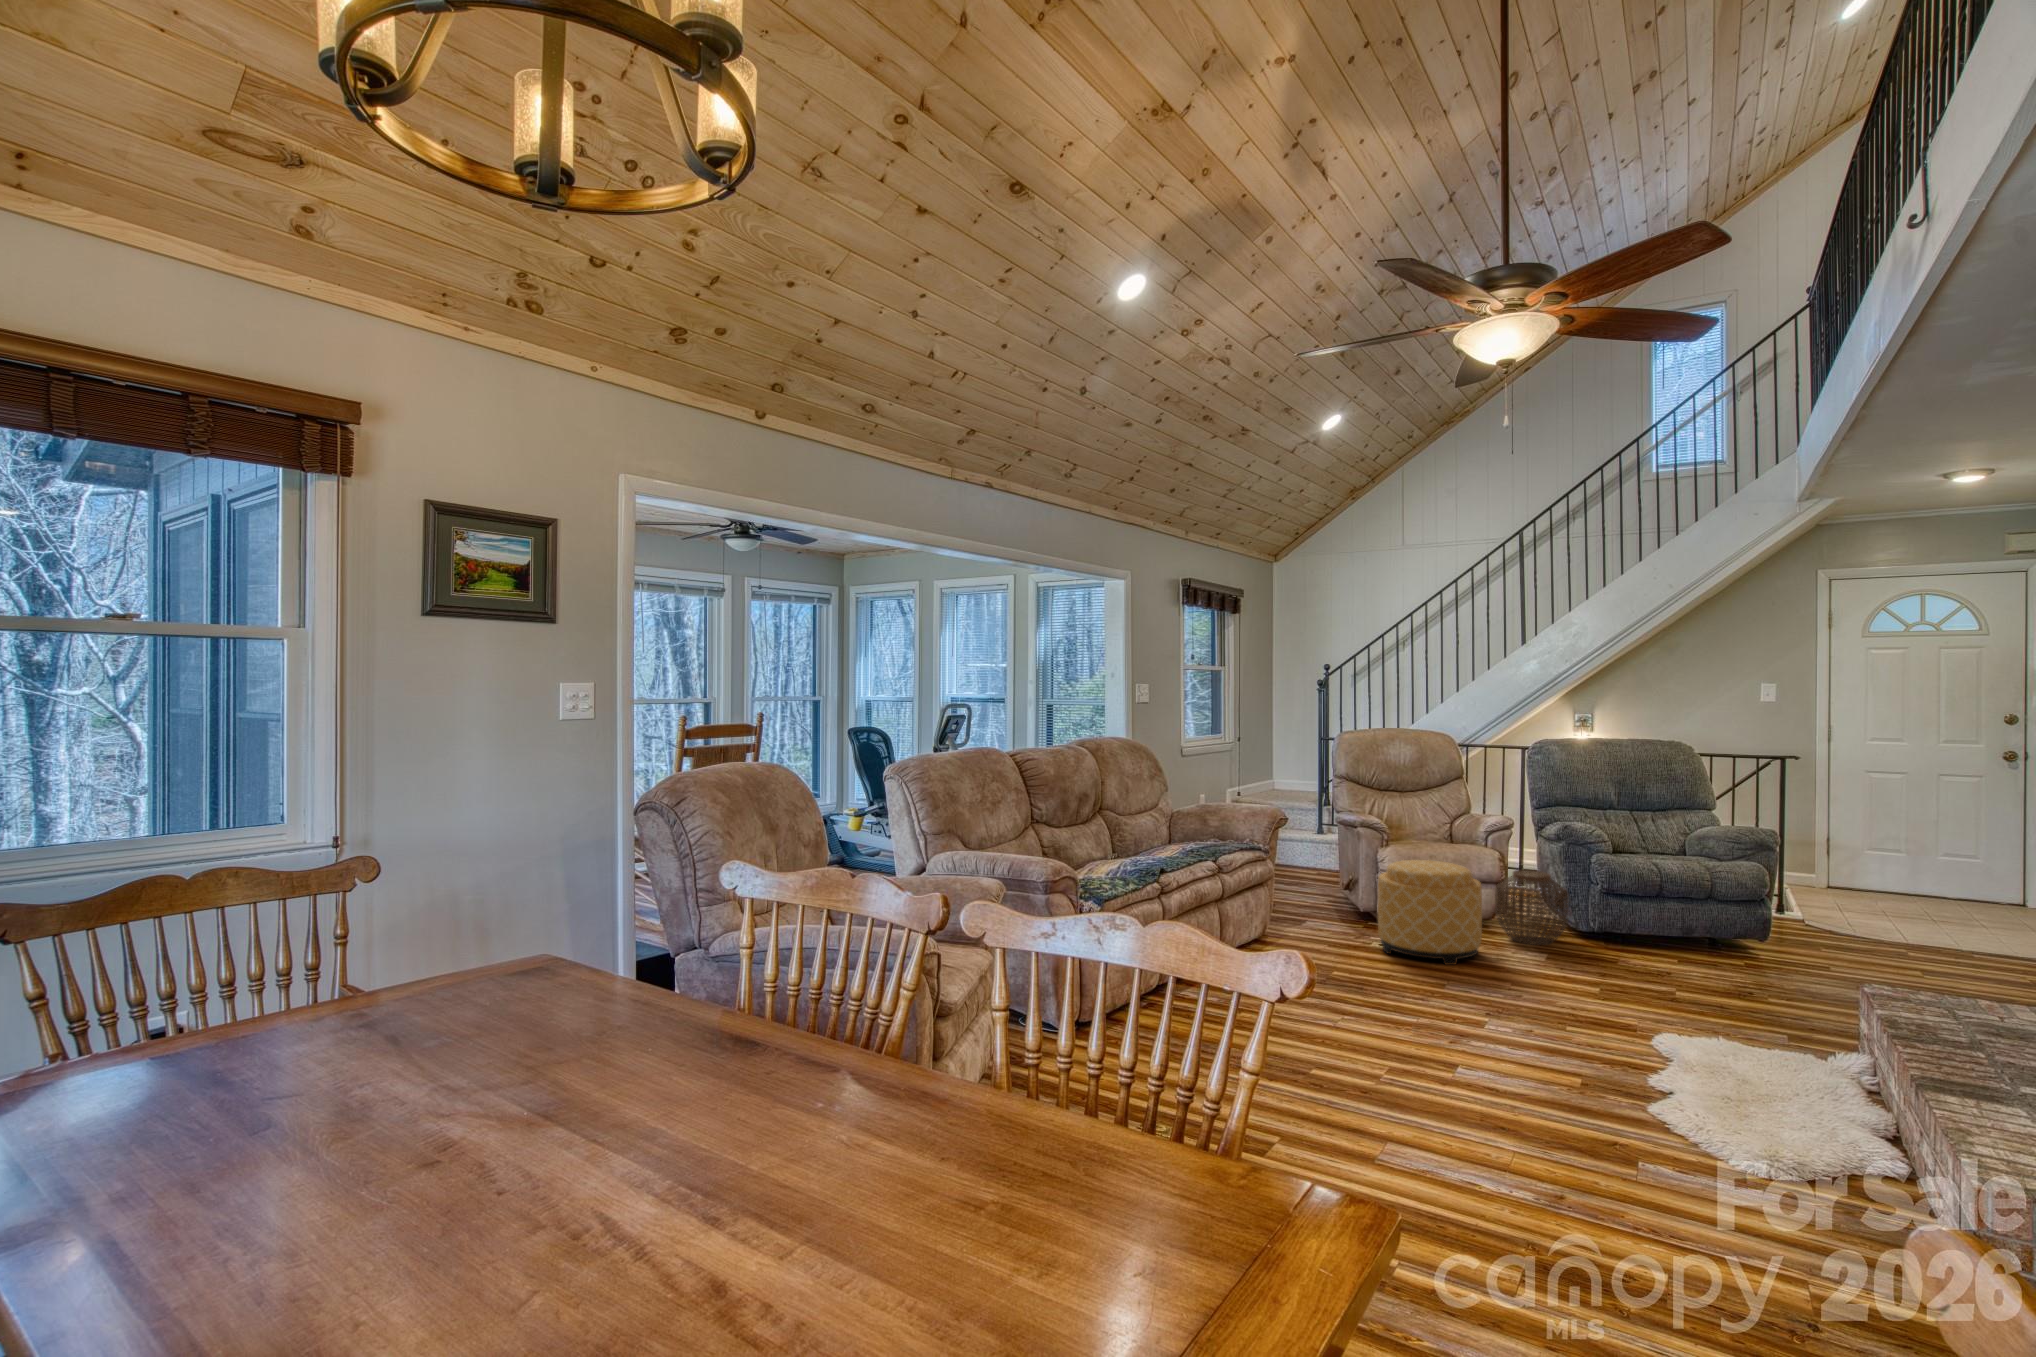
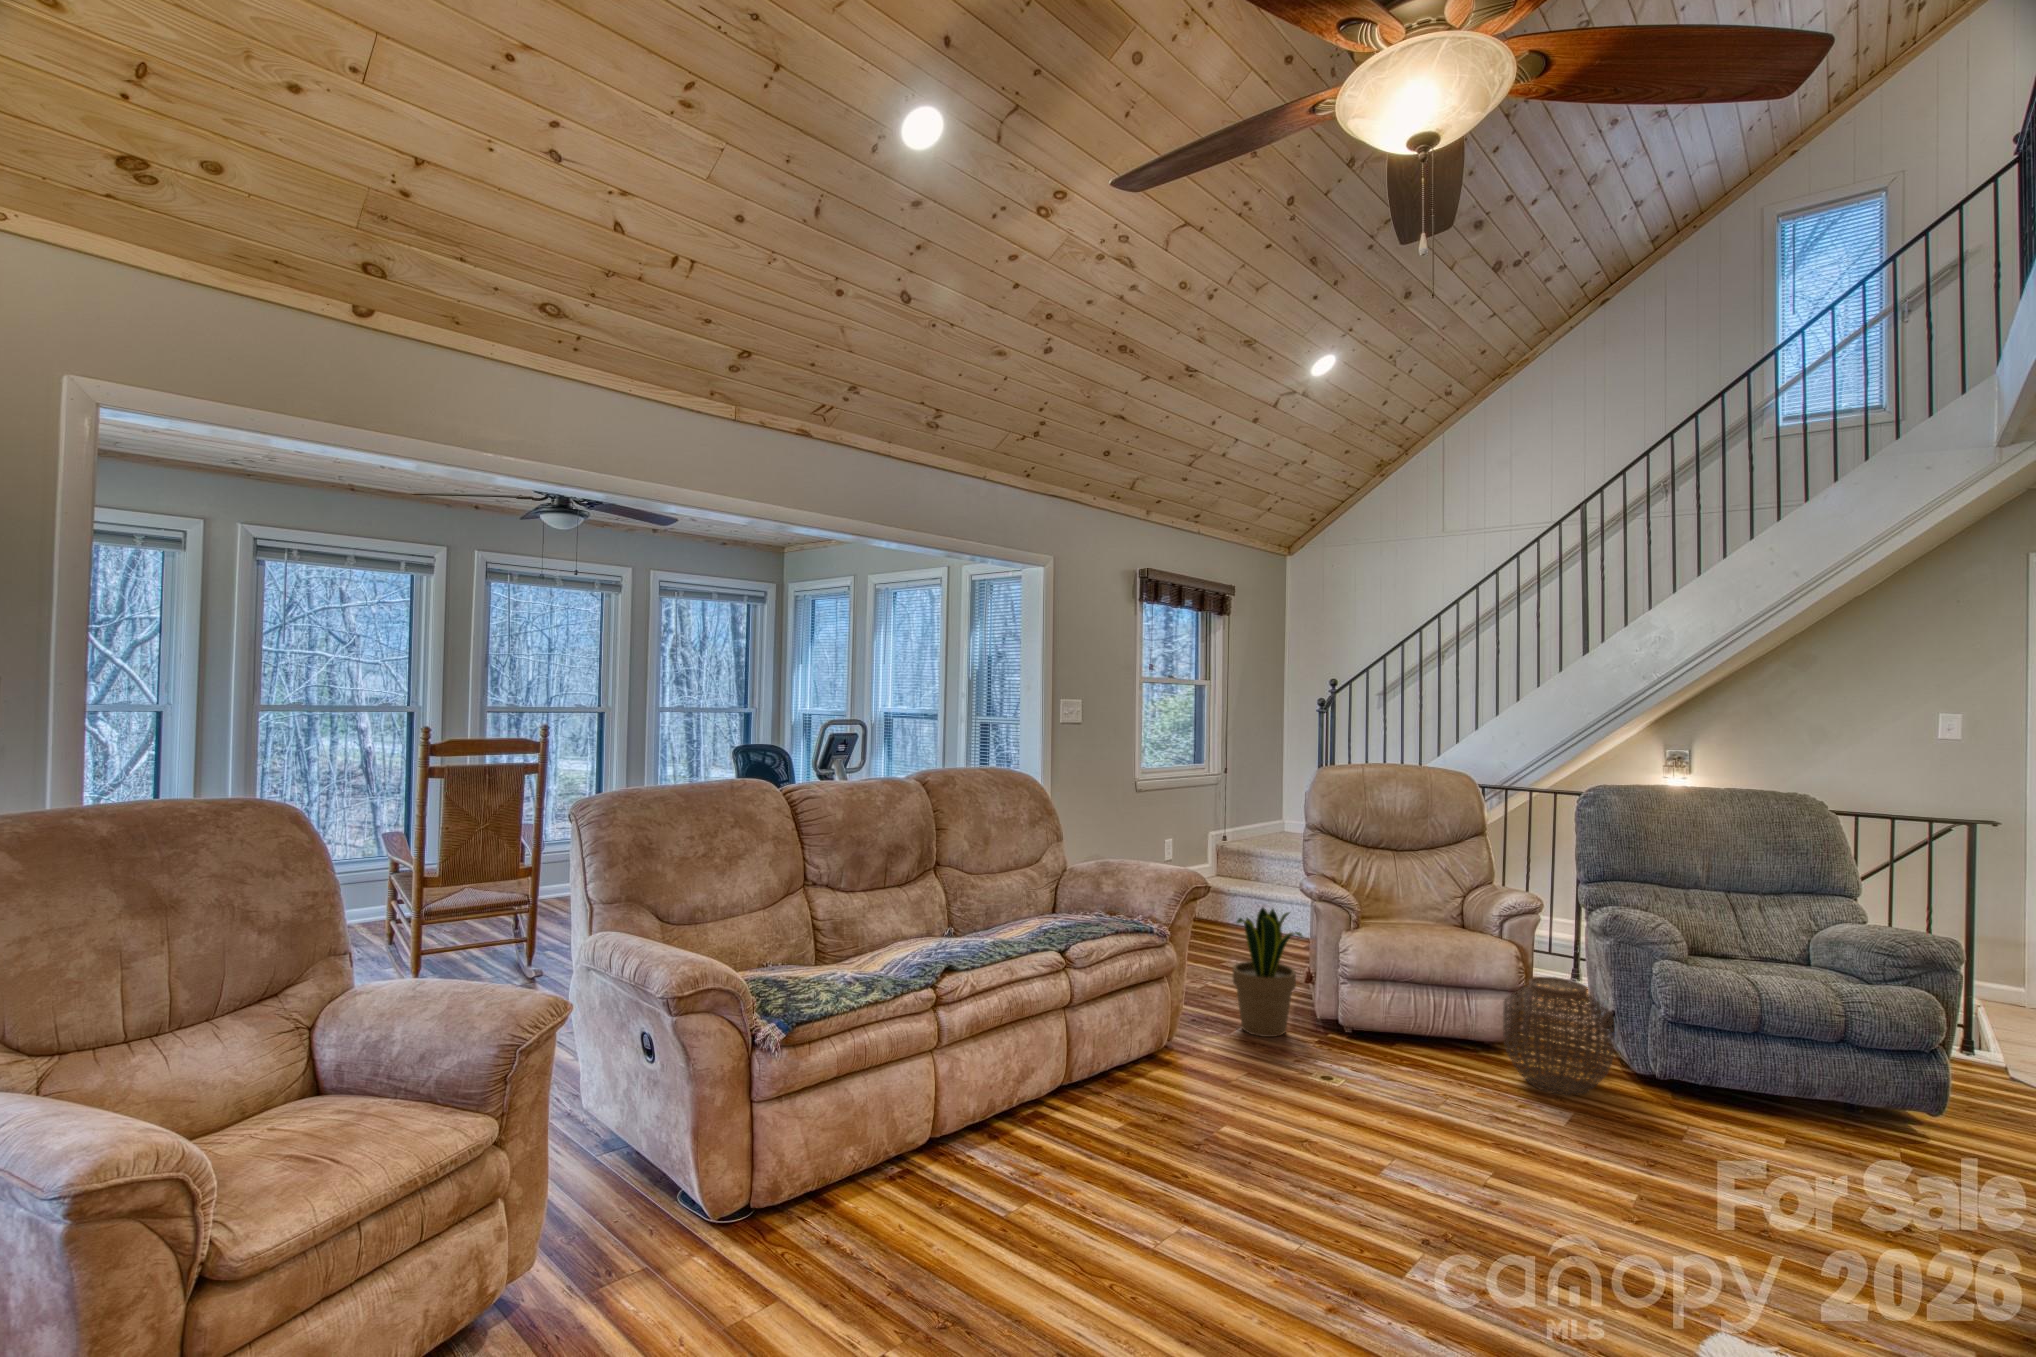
potted plant: none [1301,832,1354,924] -> present [1233,908,1302,1037]
ottoman: present [1378,860,1482,965] -> none [1315,956,1467,1127]

